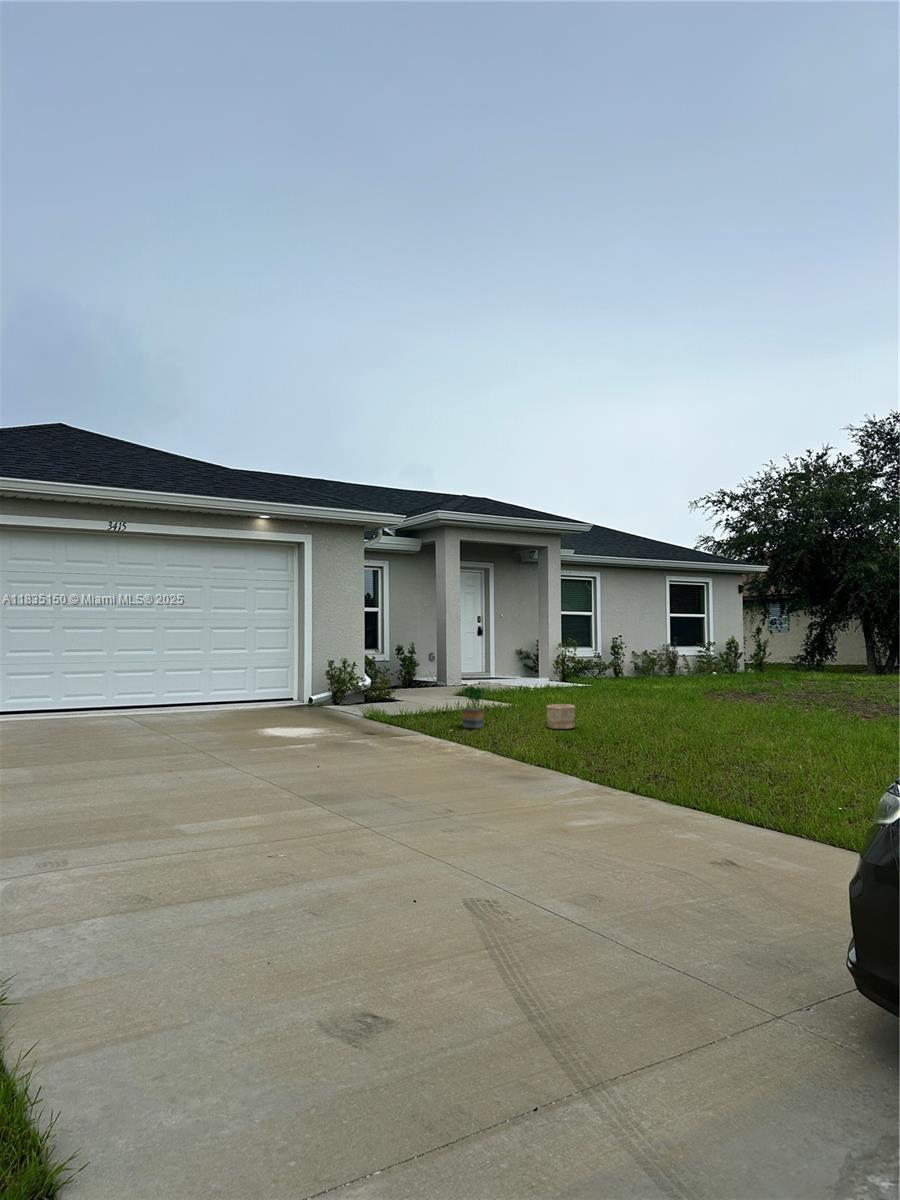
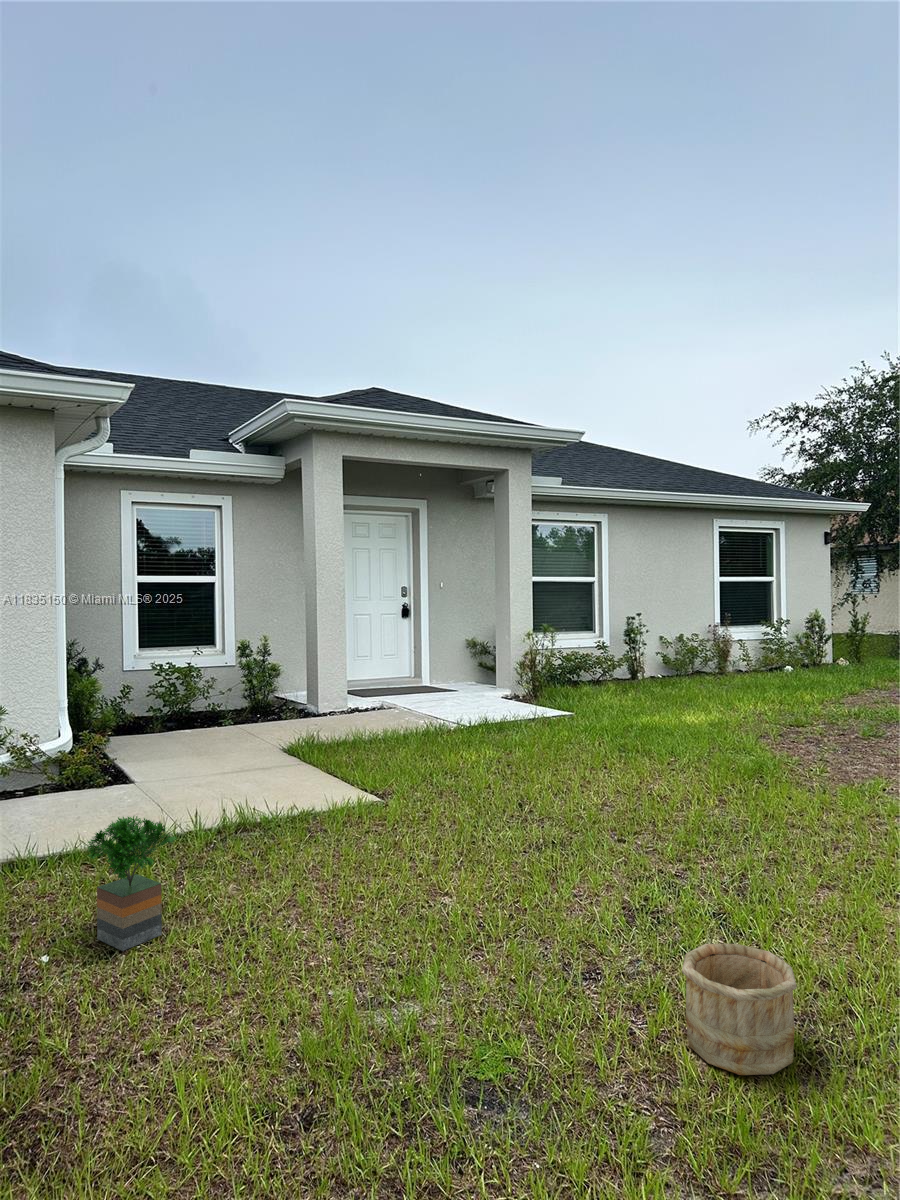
wooden bucket: present [546,704,575,729] -> present [682,944,797,1075]

